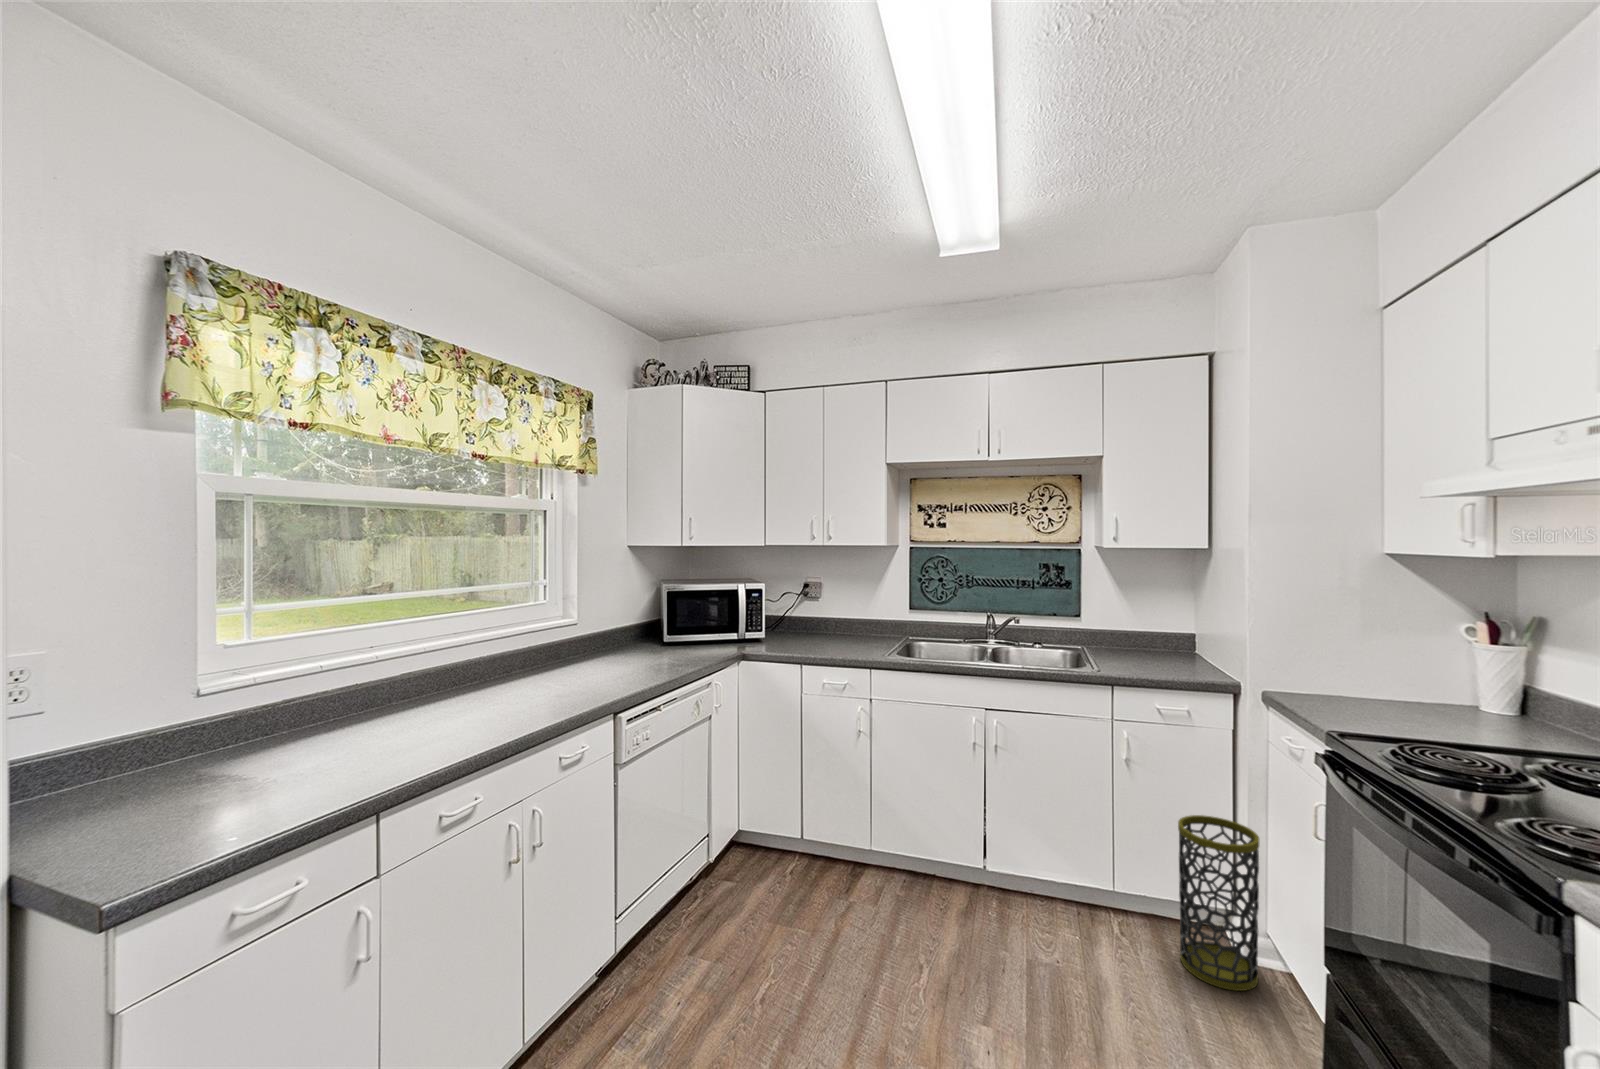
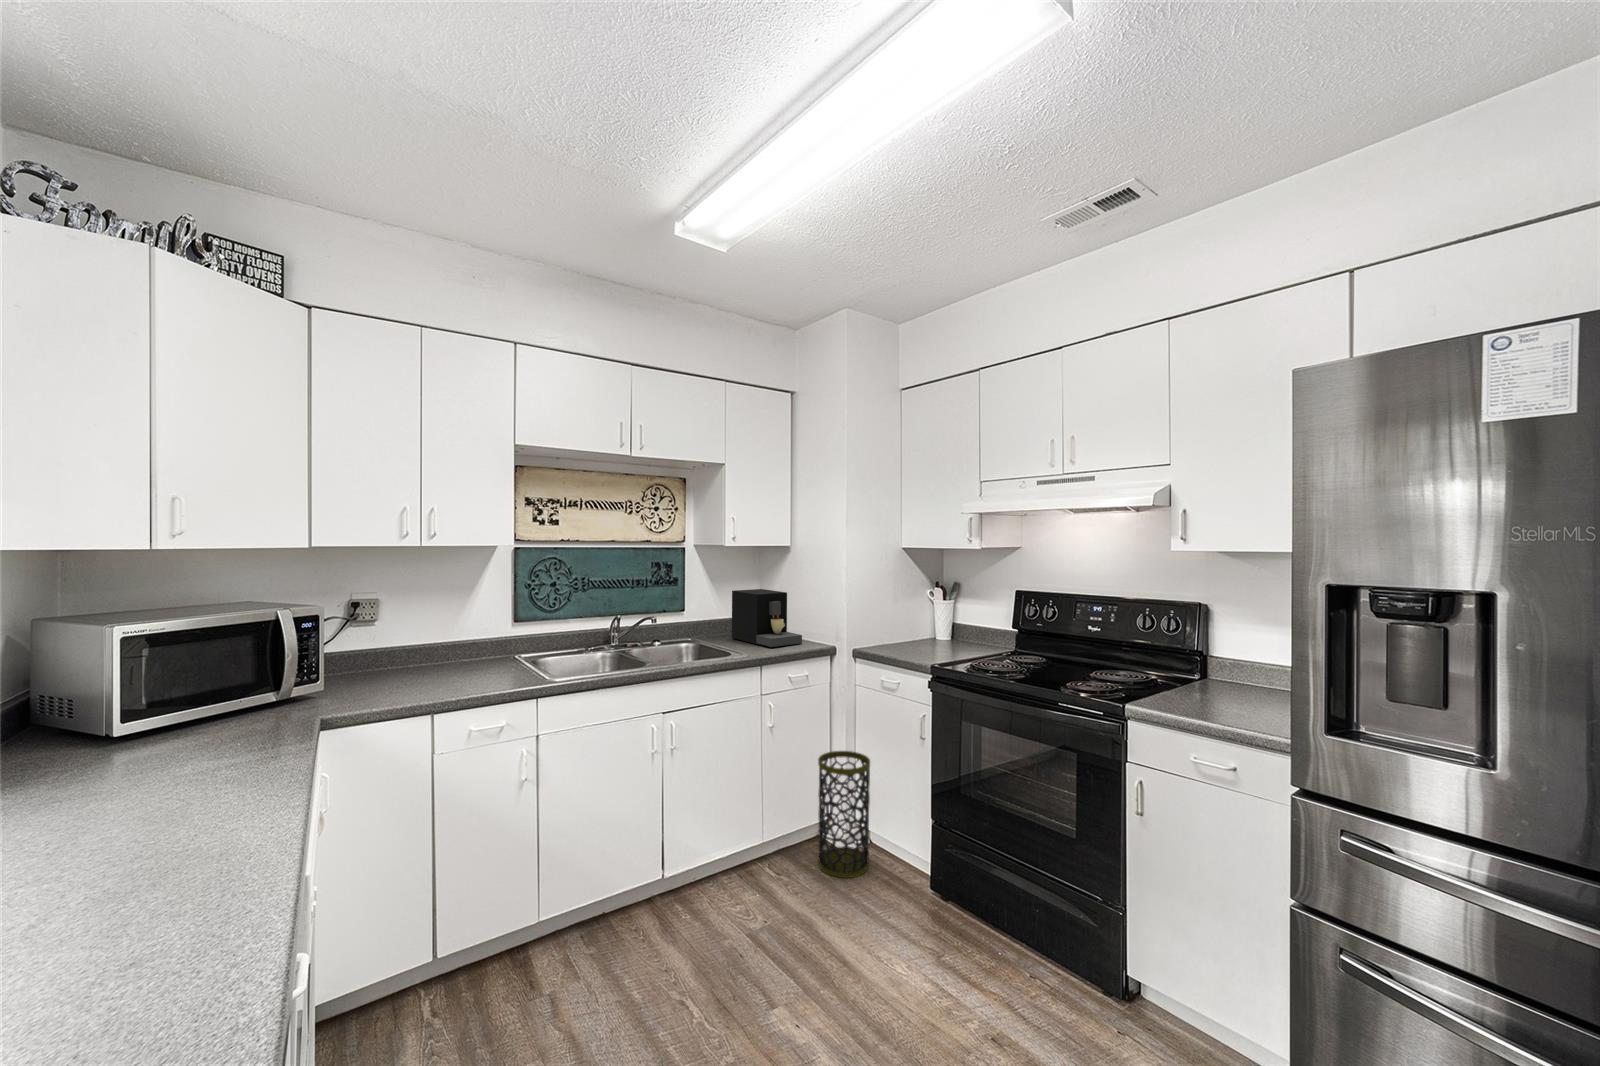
coffee maker: none [1132,600,1200,672] -> present [732,589,802,647]

